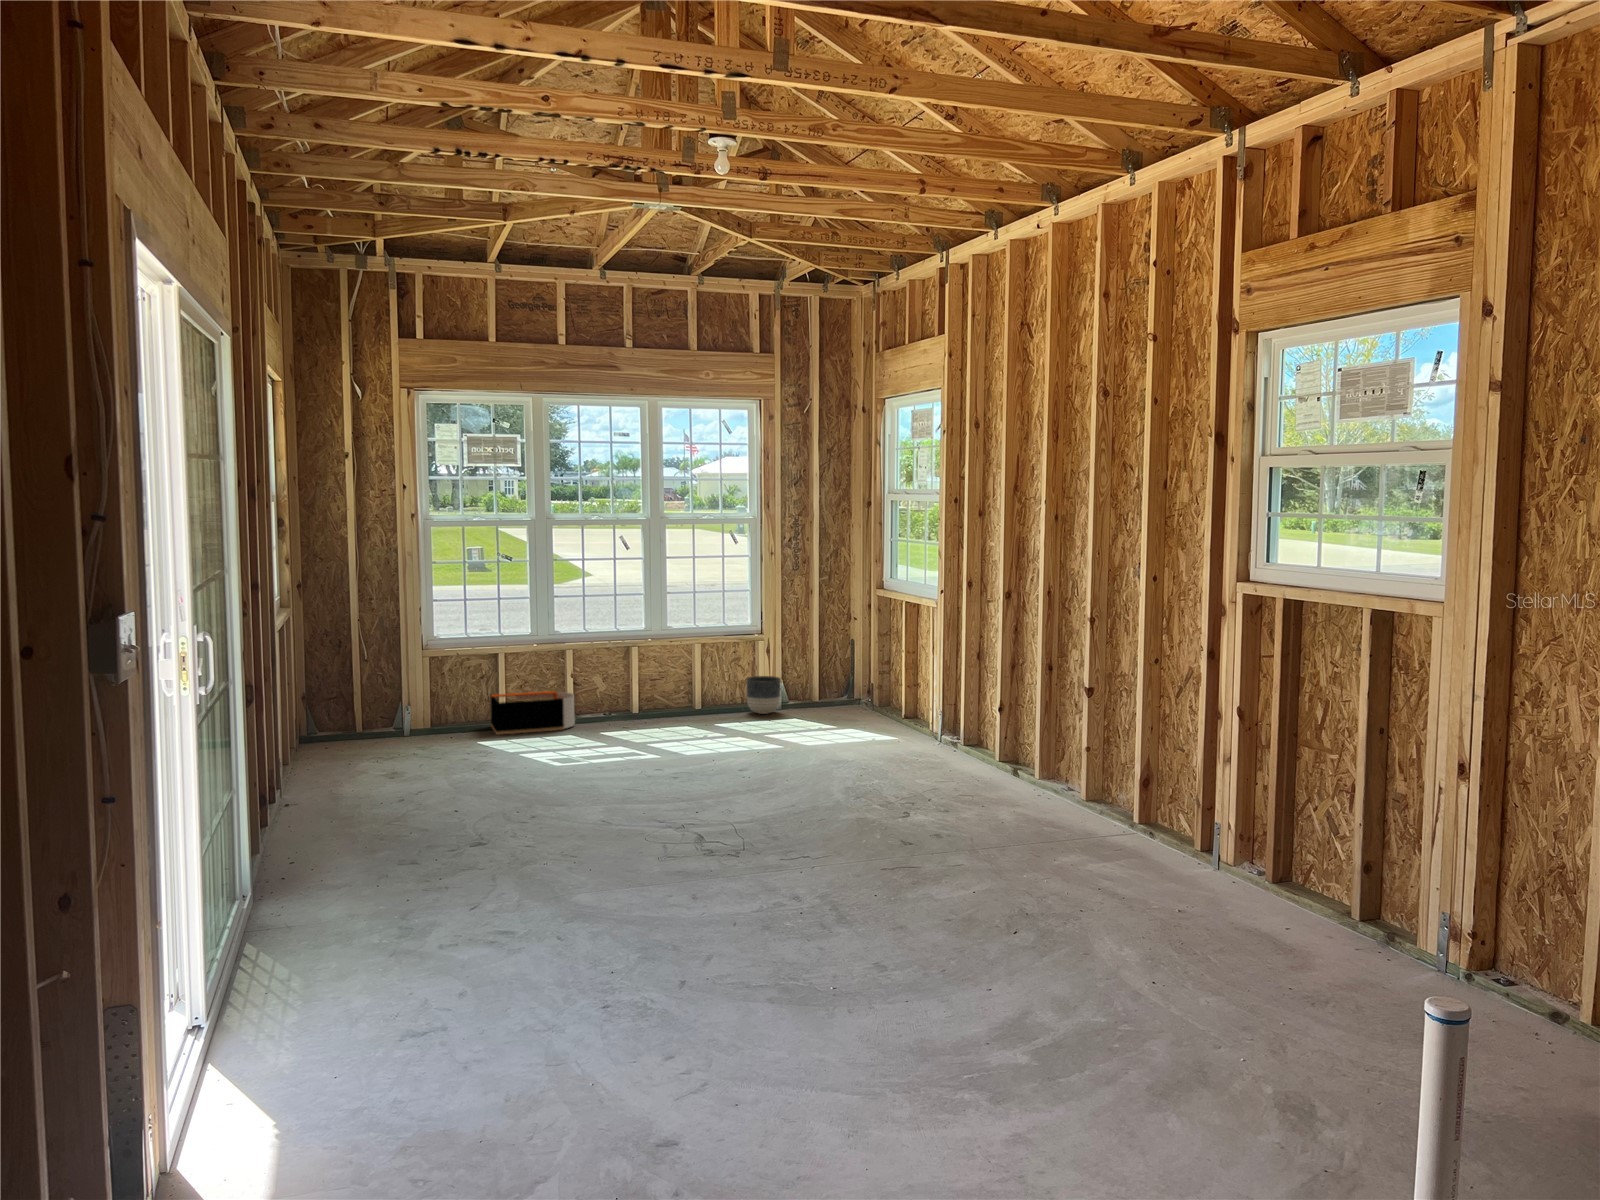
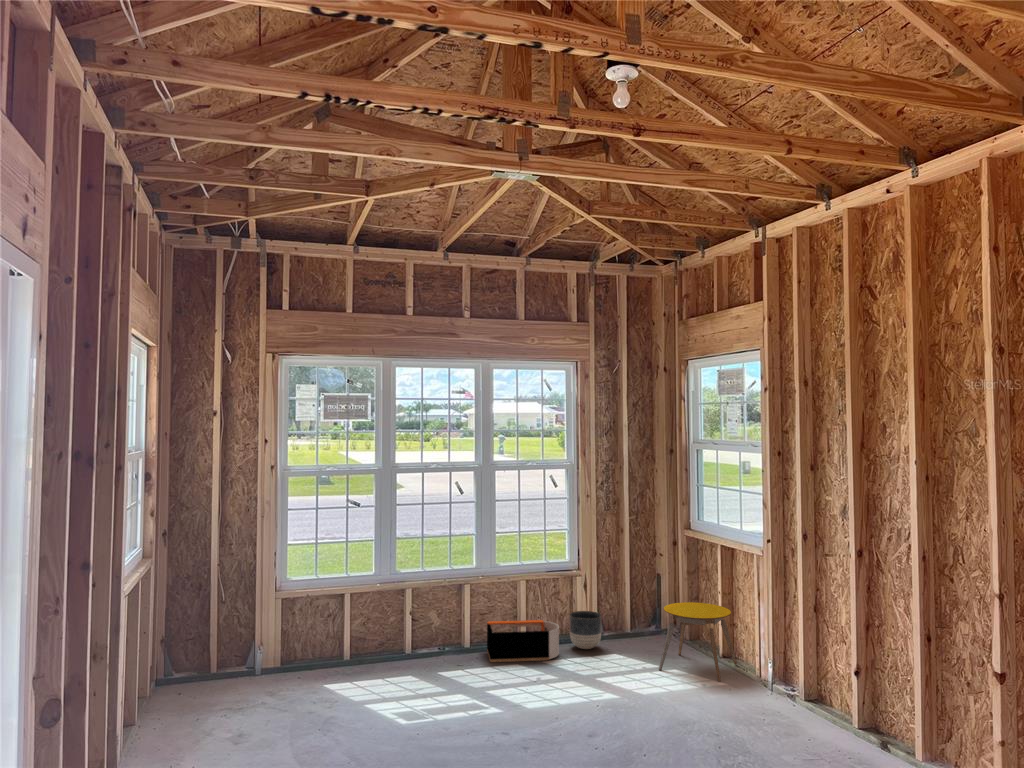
stool: none [833,663,917,735] -> present [659,602,737,681]
storage bin: present [491,691,575,735] -> present [487,620,559,662]

